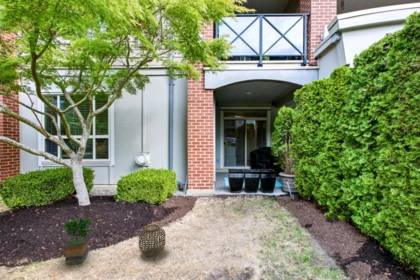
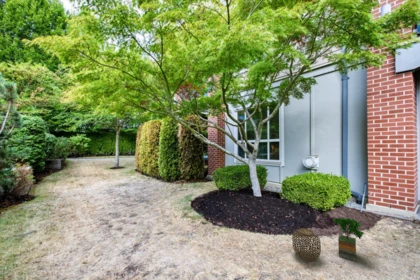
potted tree: present [64,219,92,265] -> present [333,217,364,261]

